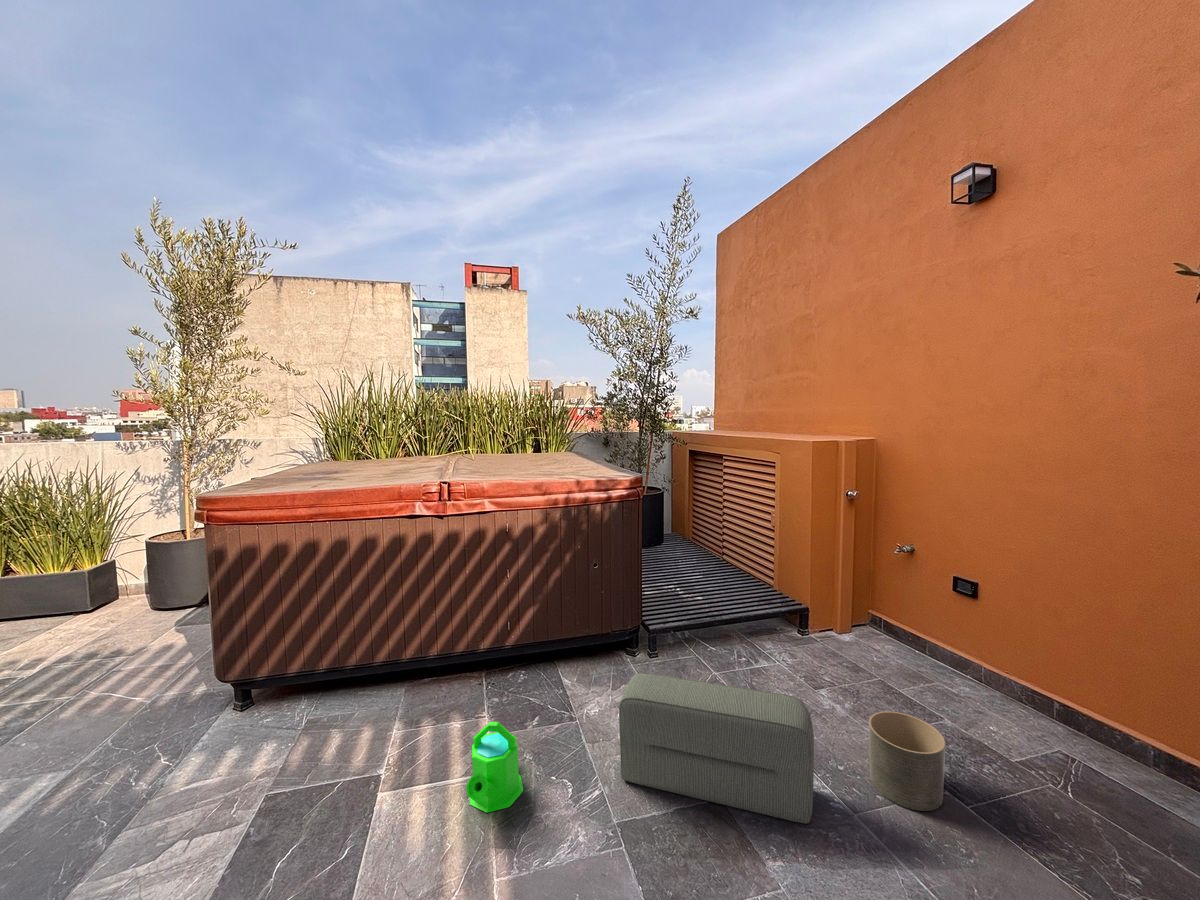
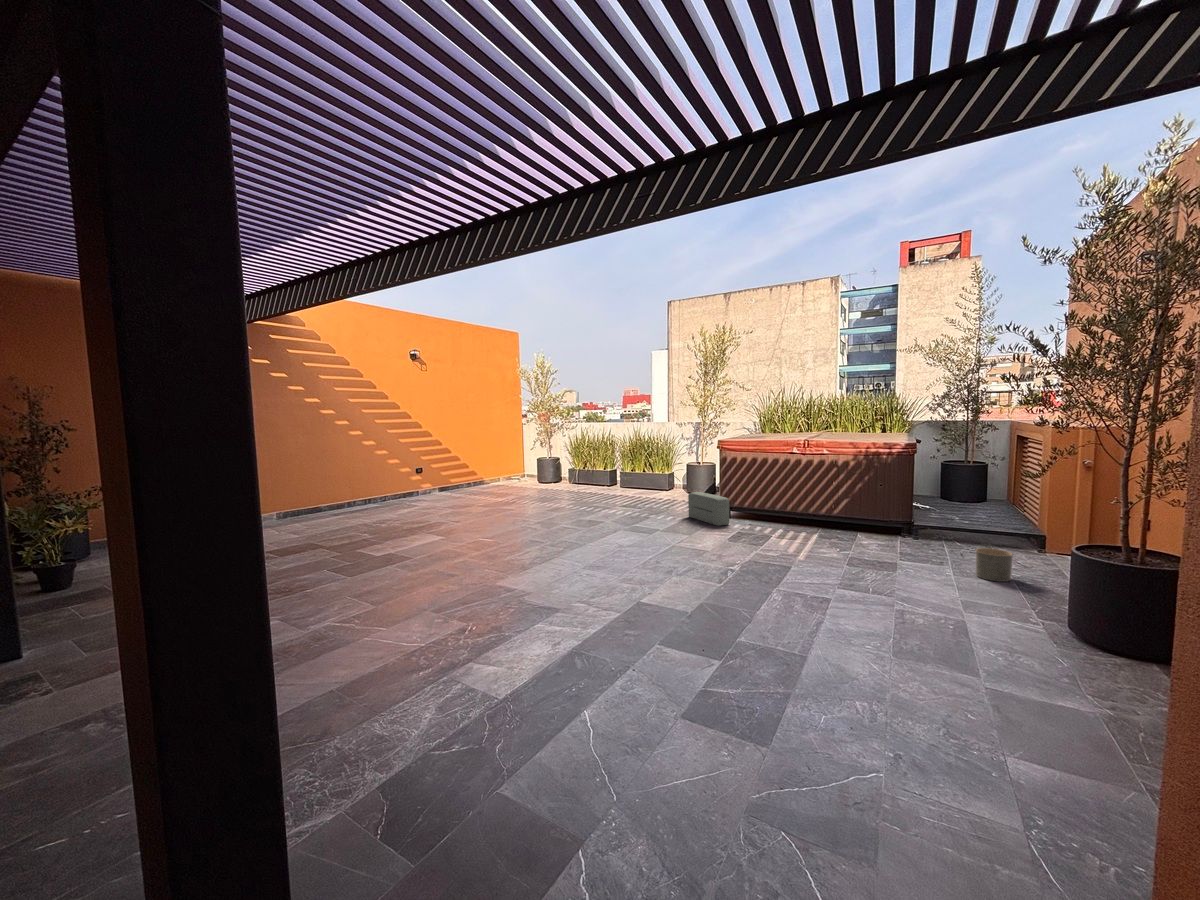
pouf: present [619,673,814,824] -> present [688,492,729,526]
watering can: present [466,722,523,813] -> none [798,519,822,546]

